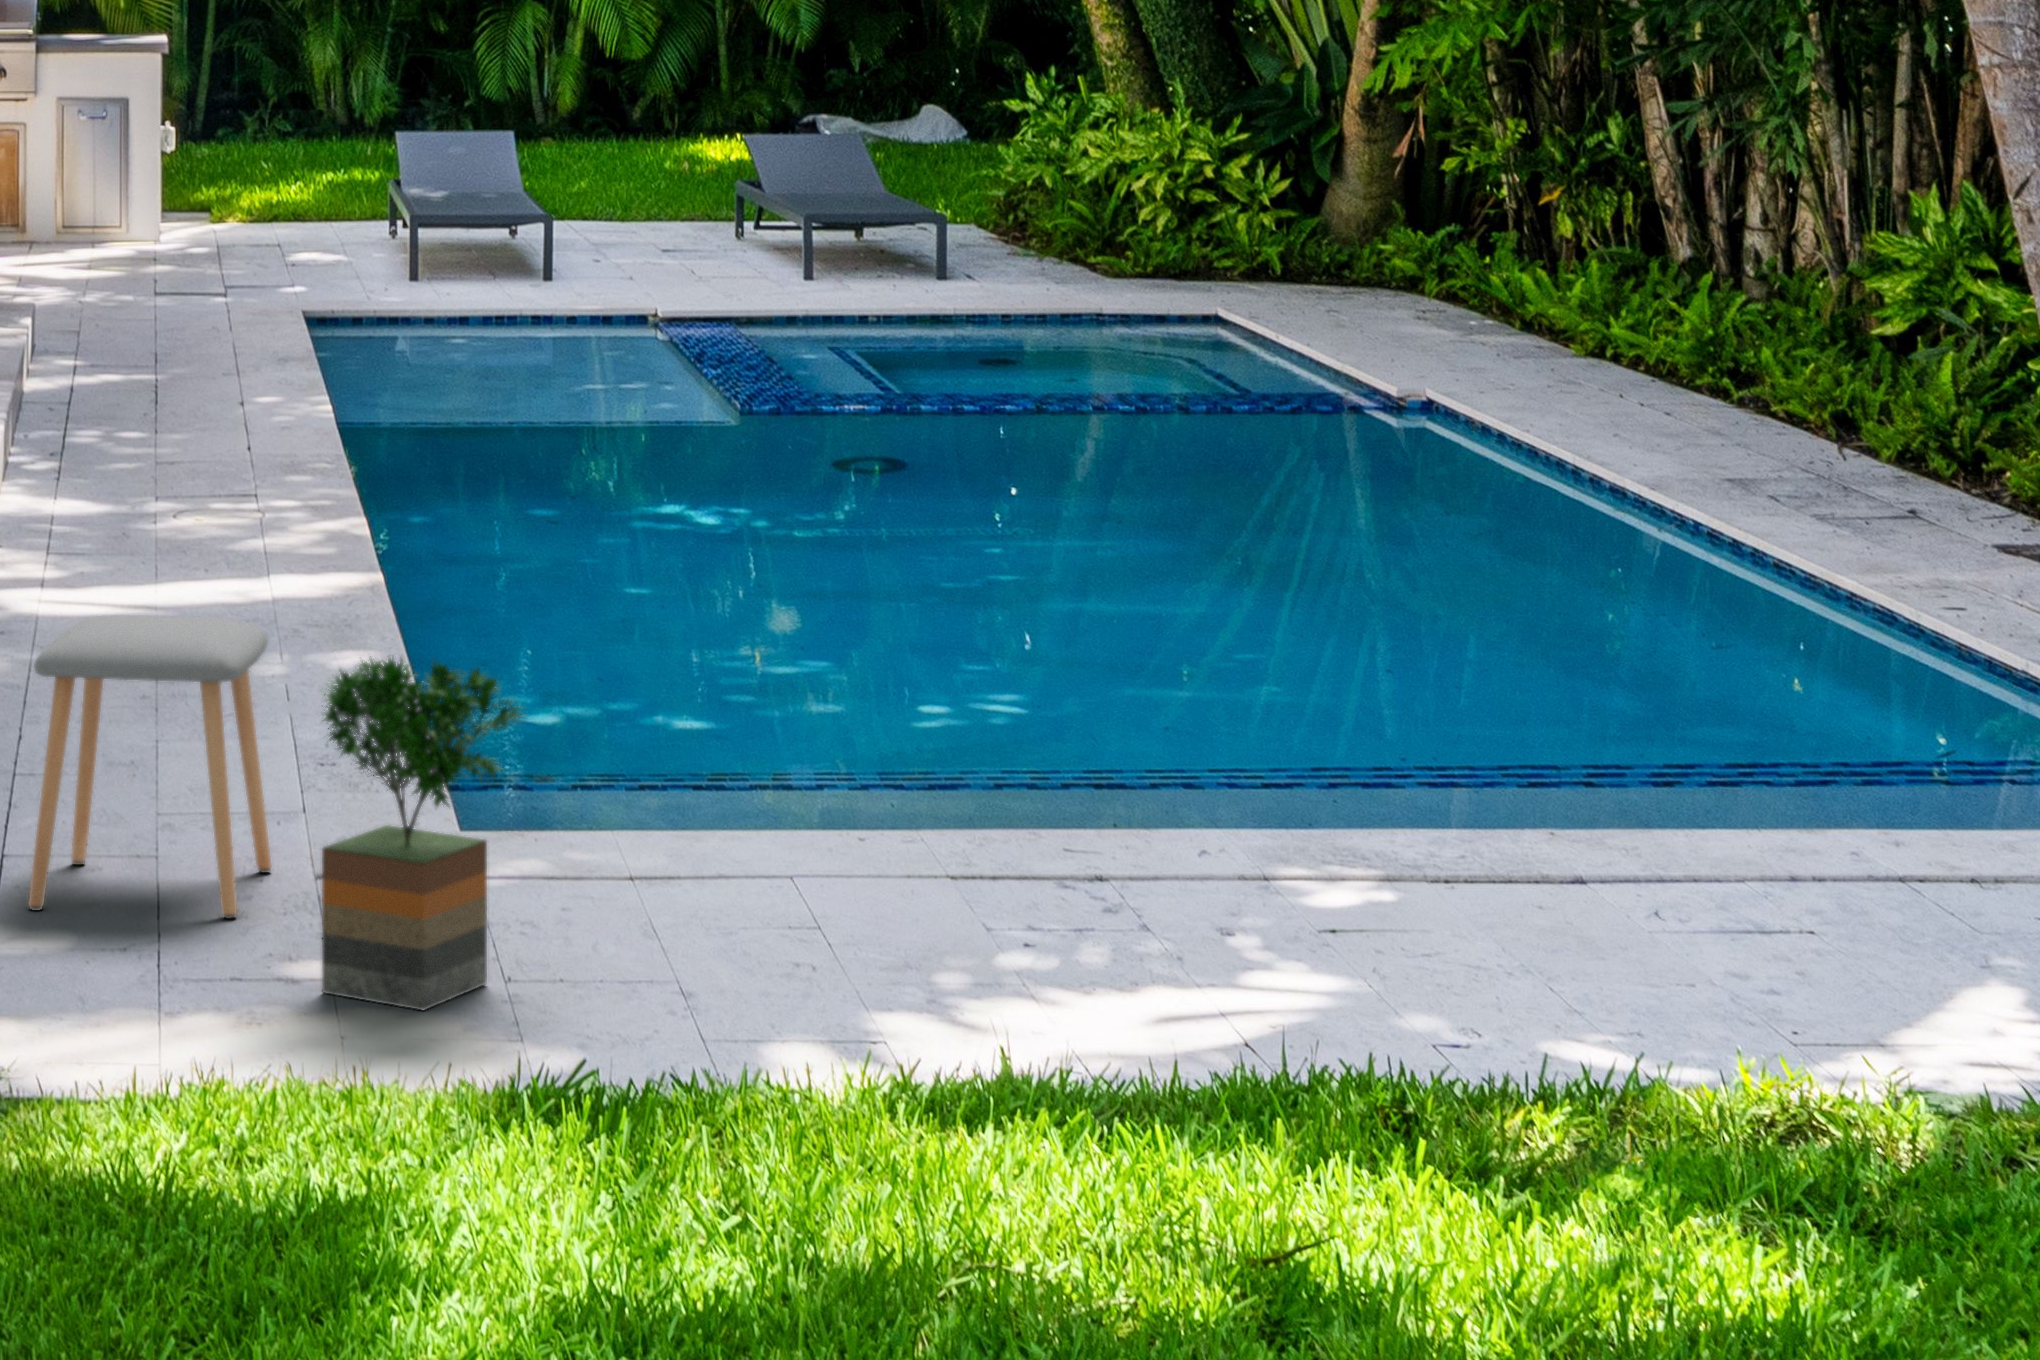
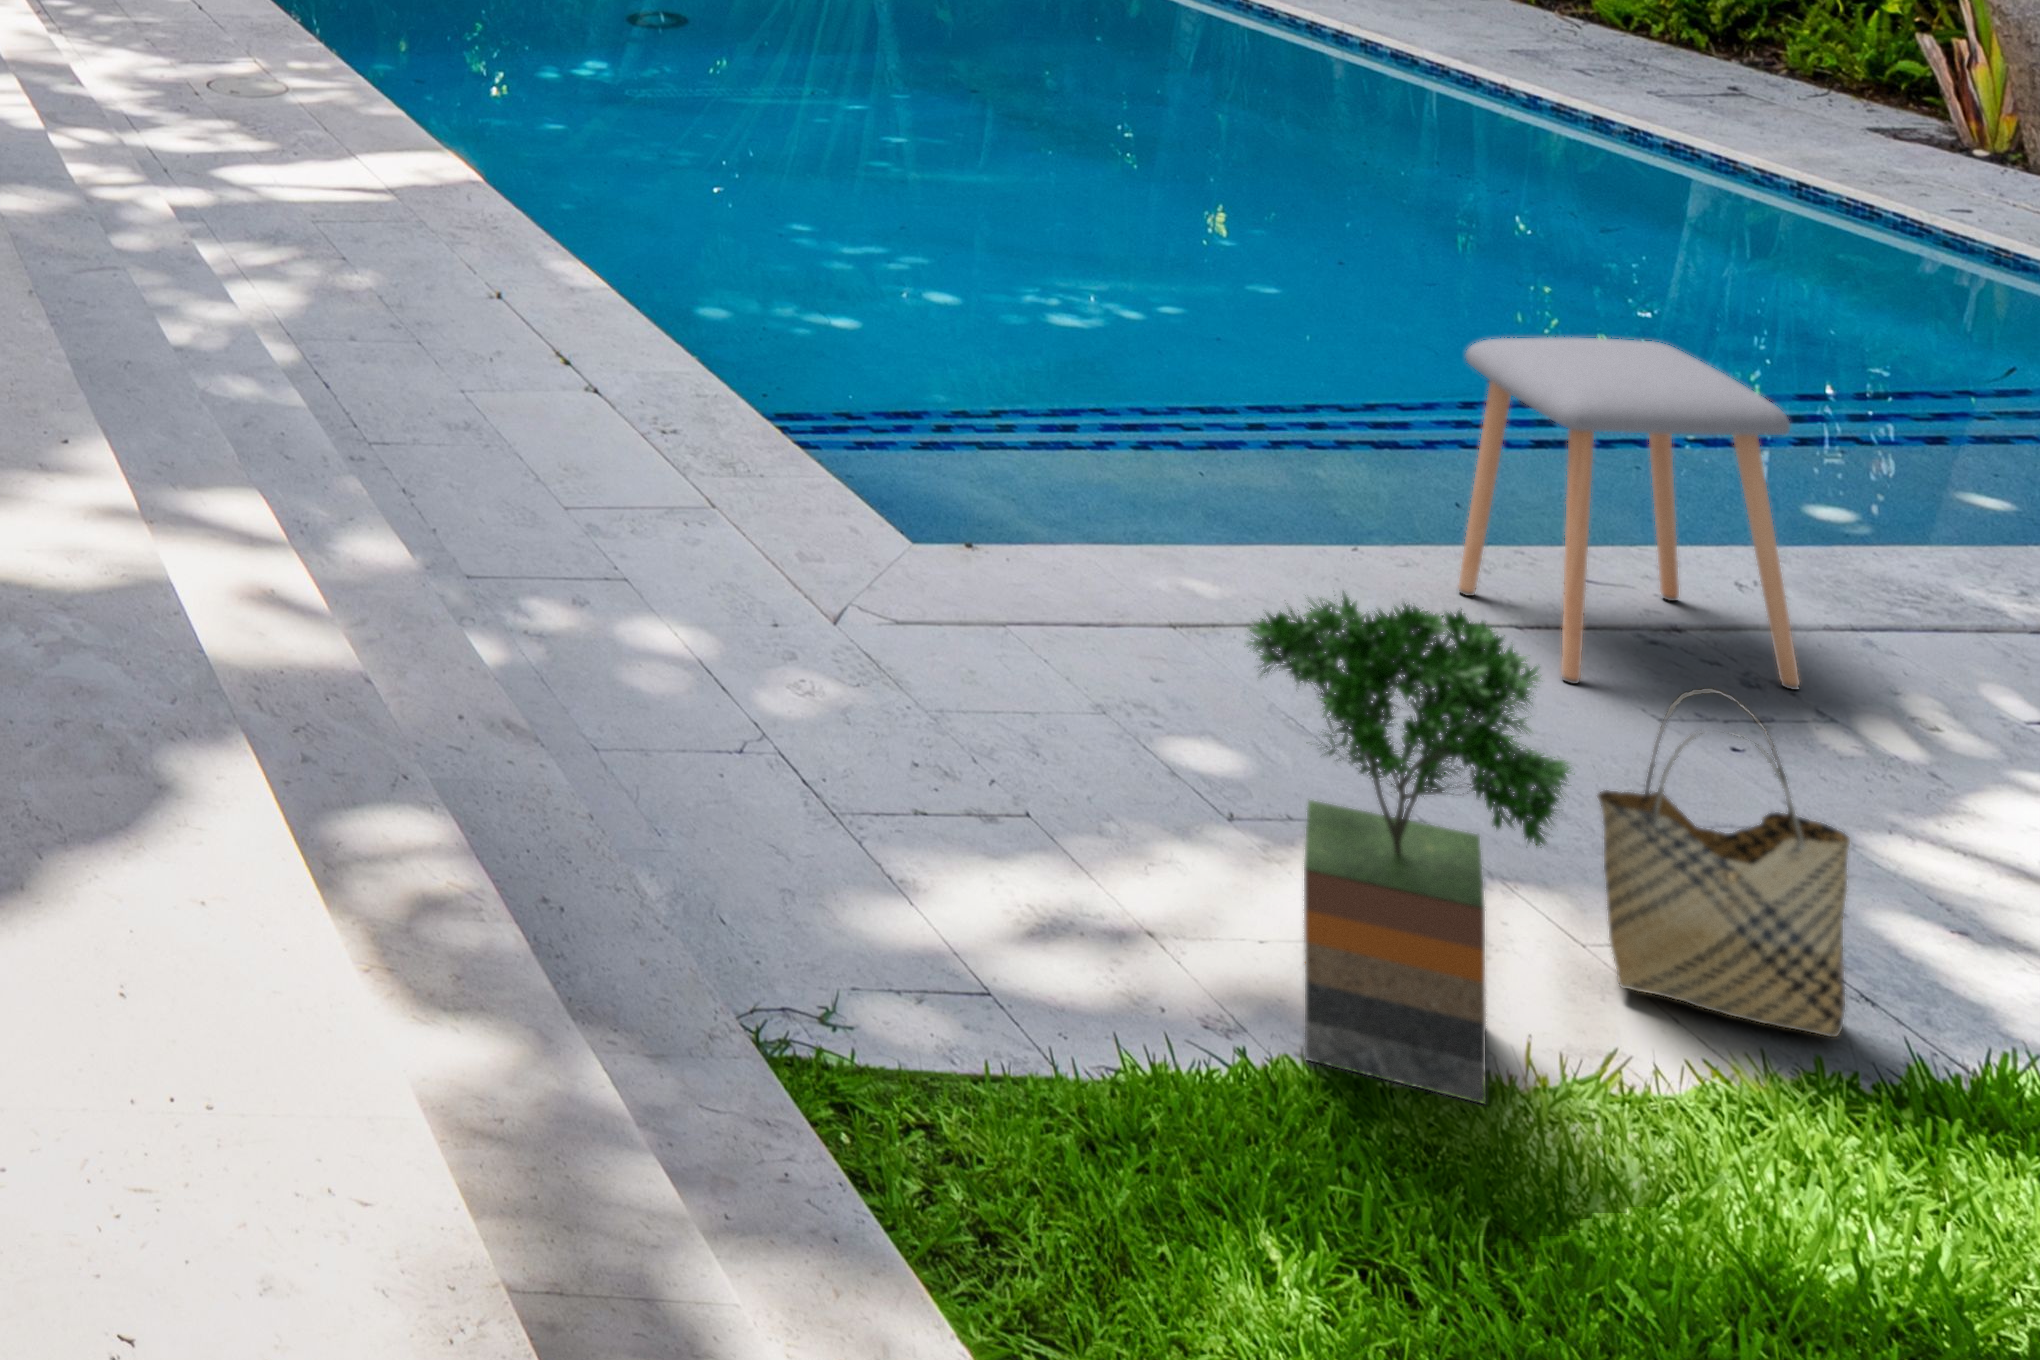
stool: present [28,615,271,918] -> present [1459,338,1800,690]
woven basket: none [616,750,778,993] -> present [1598,688,1850,1037]

